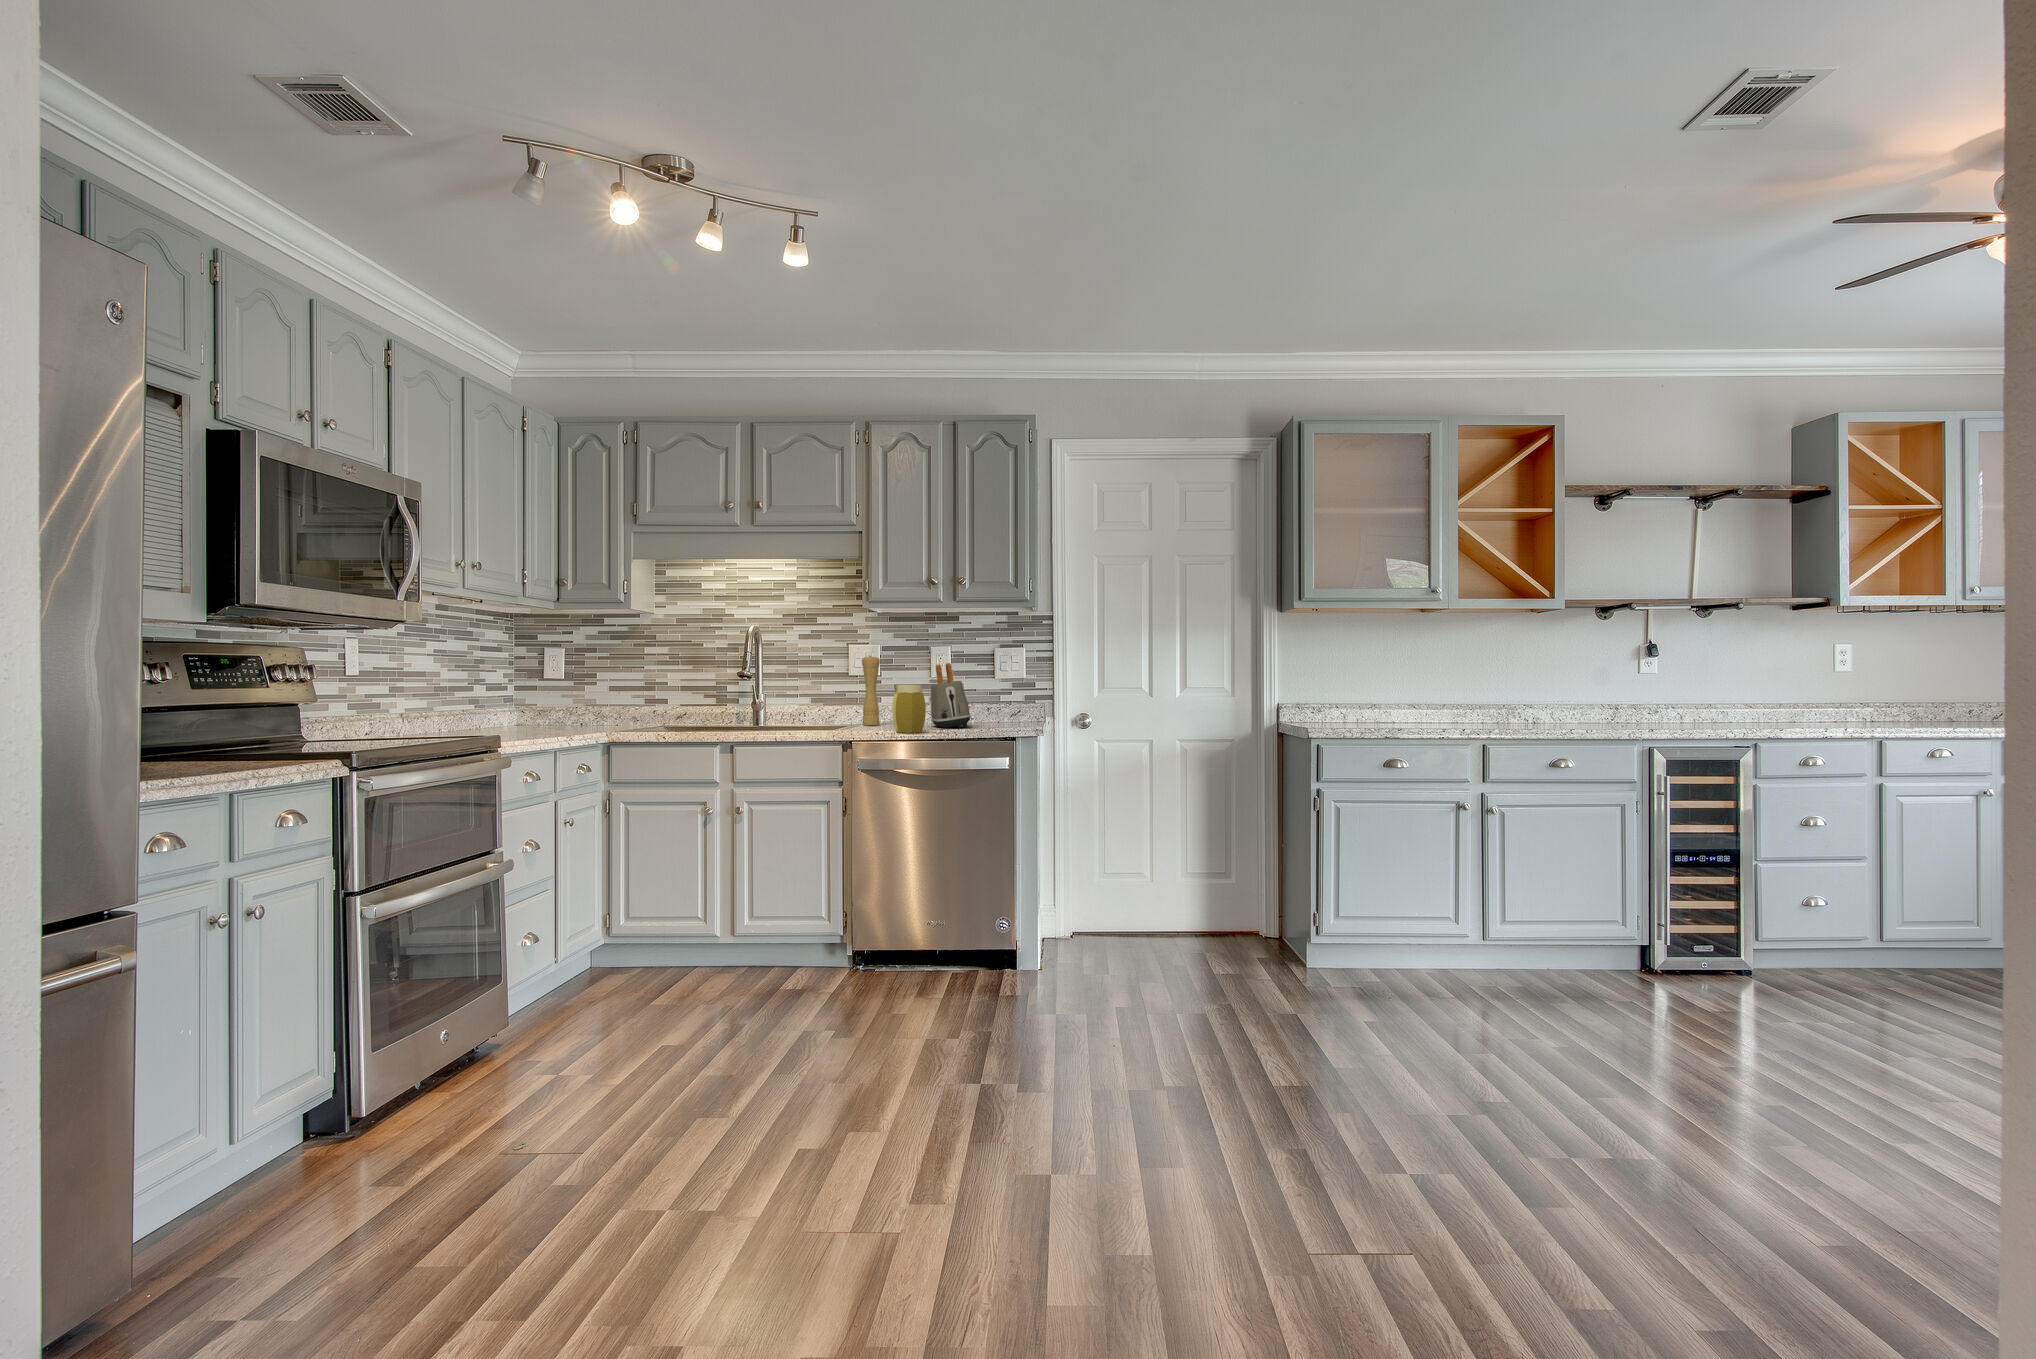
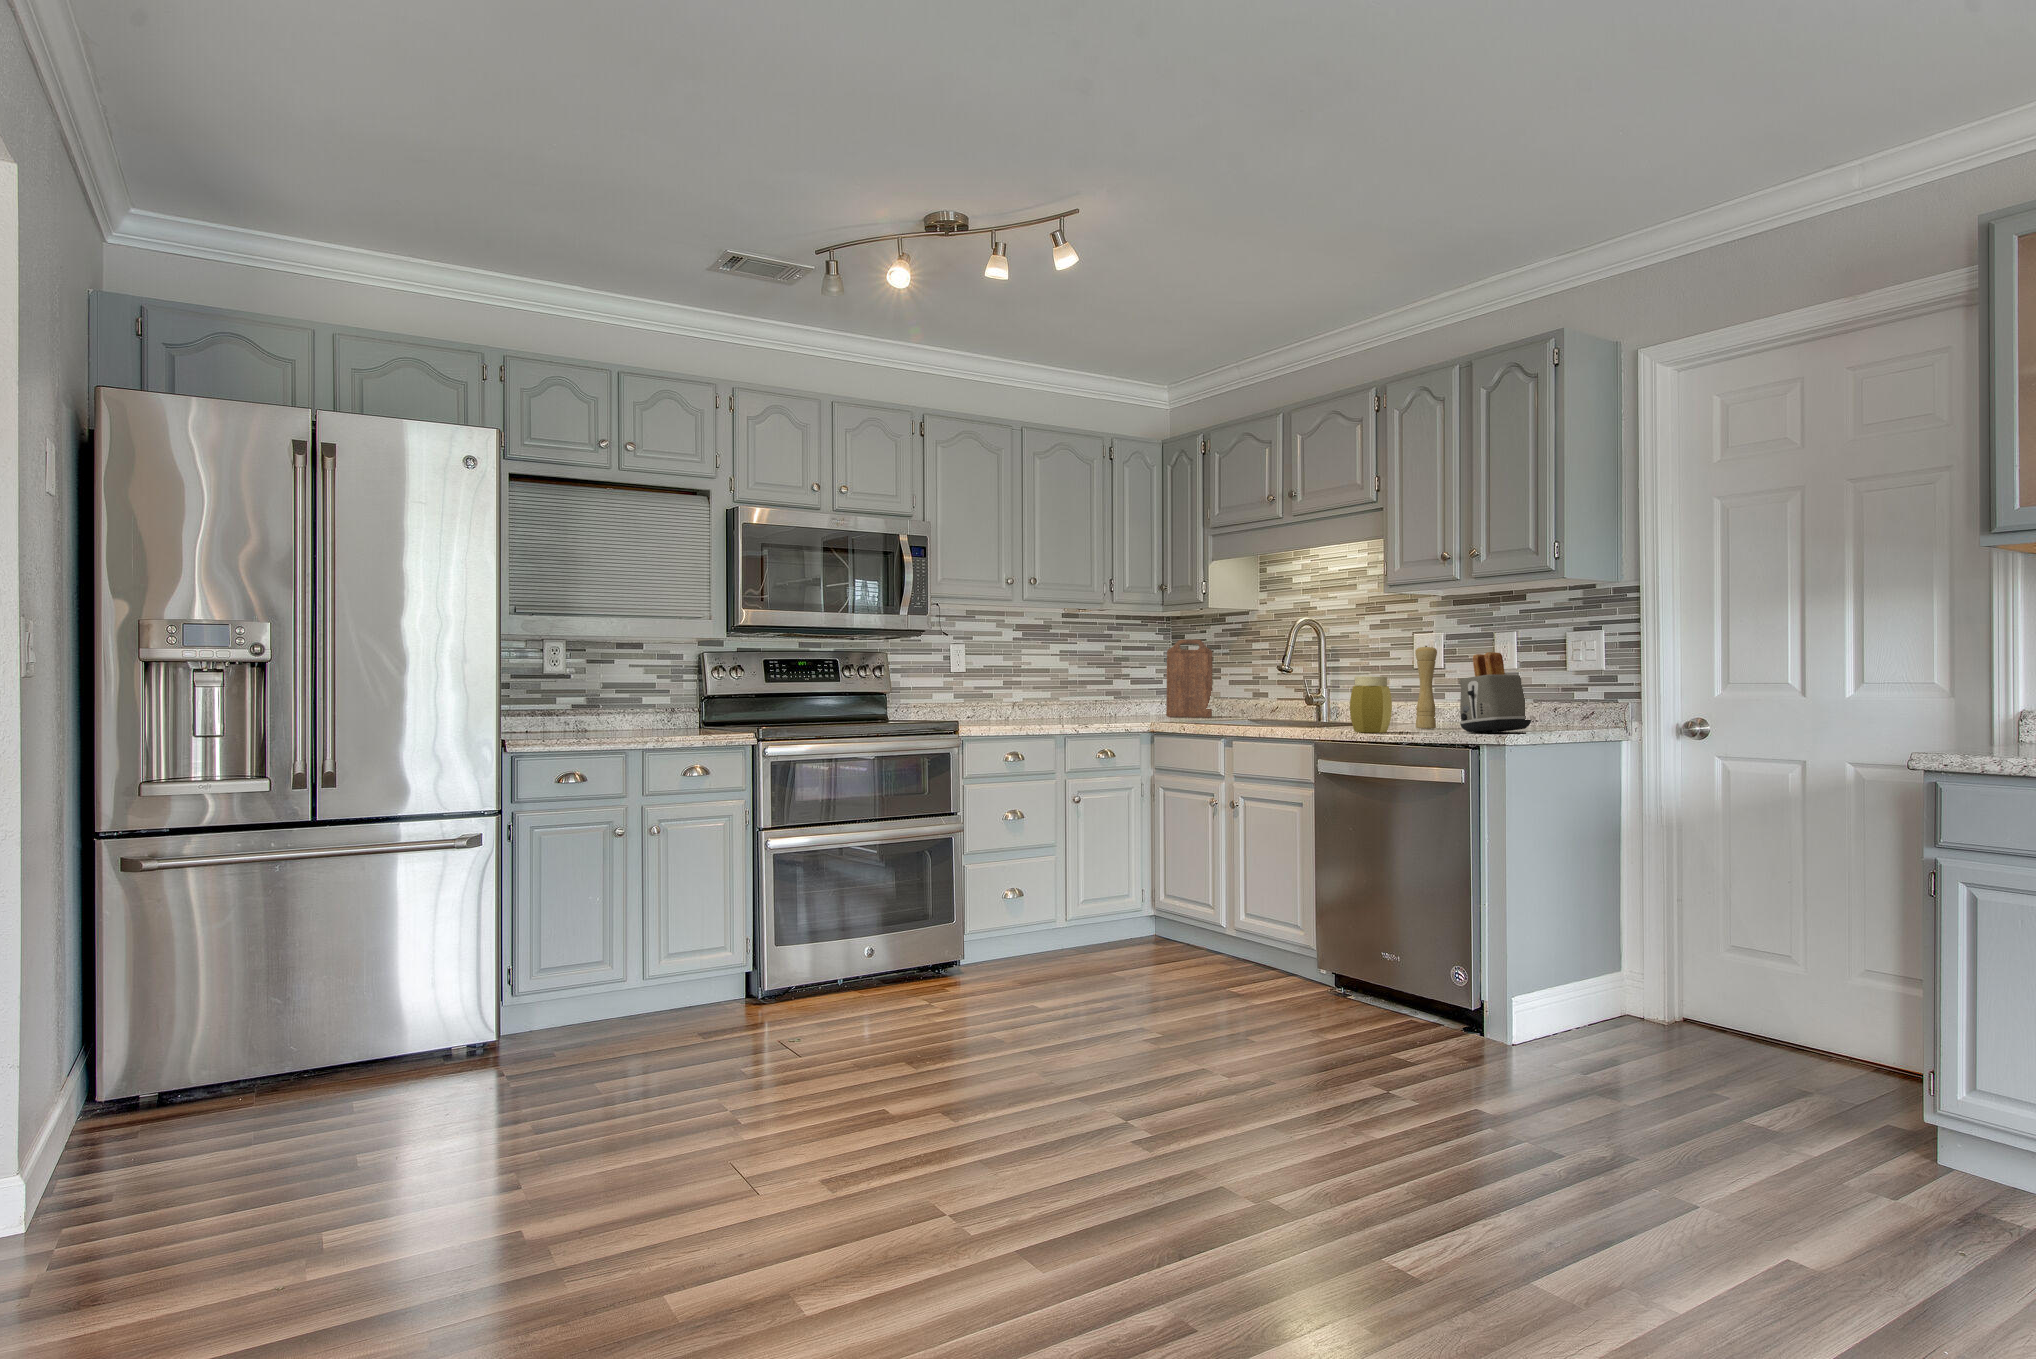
cutting board: none [535,641,582,723] -> present [1166,640,1212,717]

